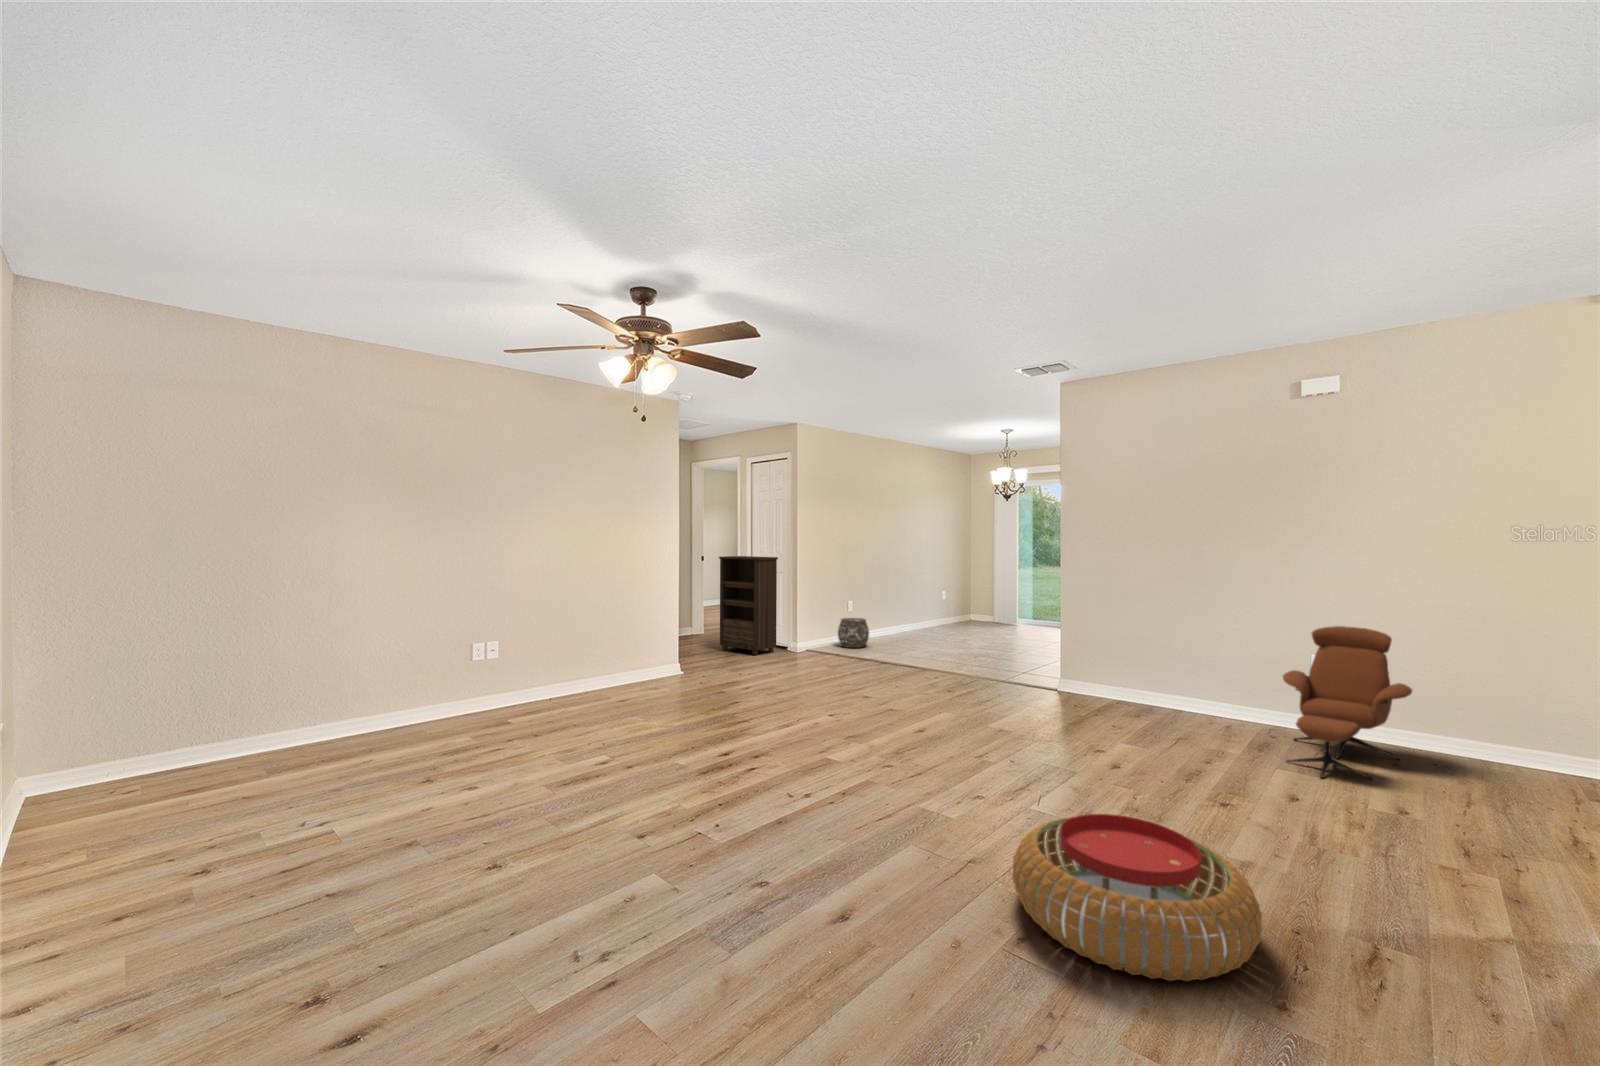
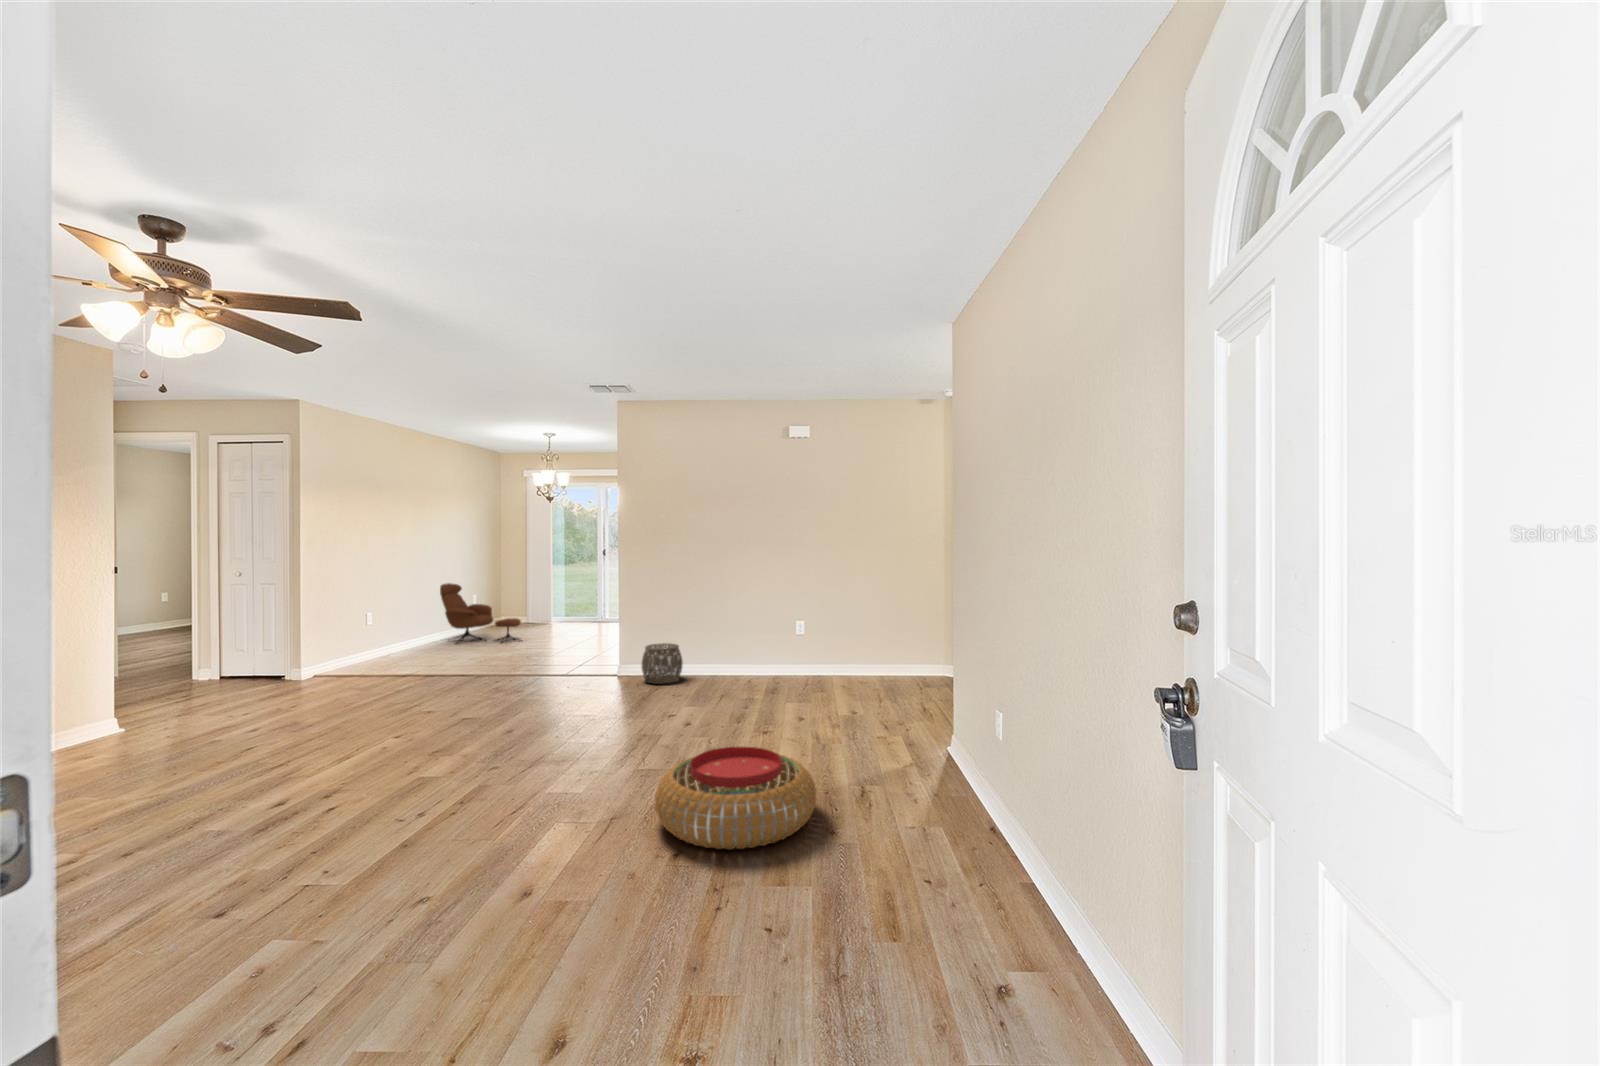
bookshelf: present [719,556,778,655] -> none [172,566,274,691]
woven basket: present [838,618,869,648] -> present [642,643,683,684]
lounge chair: present [1283,626,1412,779] -> present [440,583,521,642]

